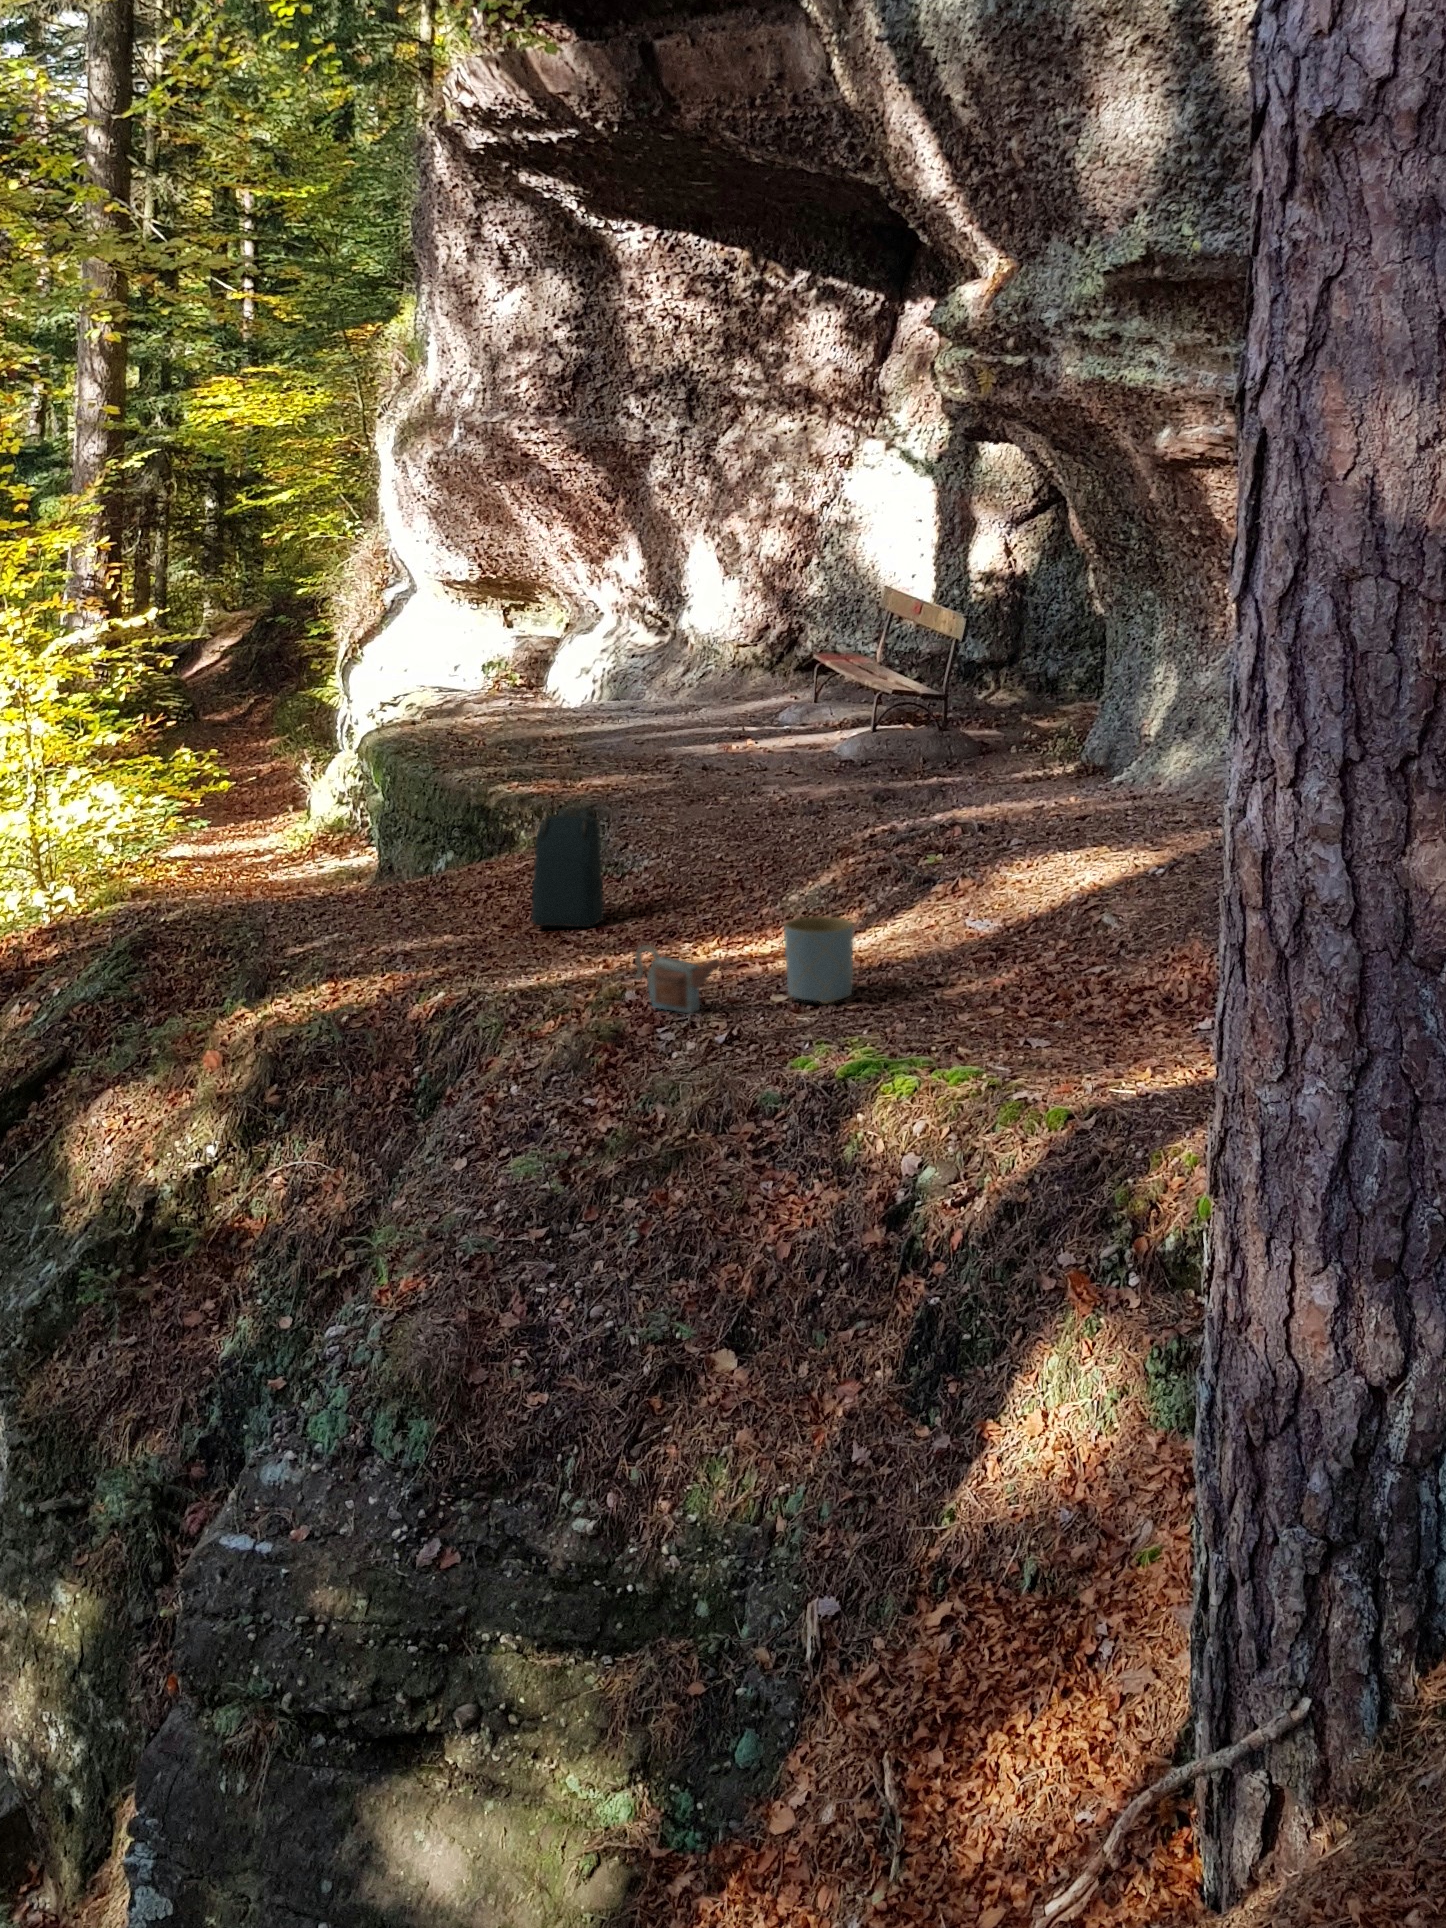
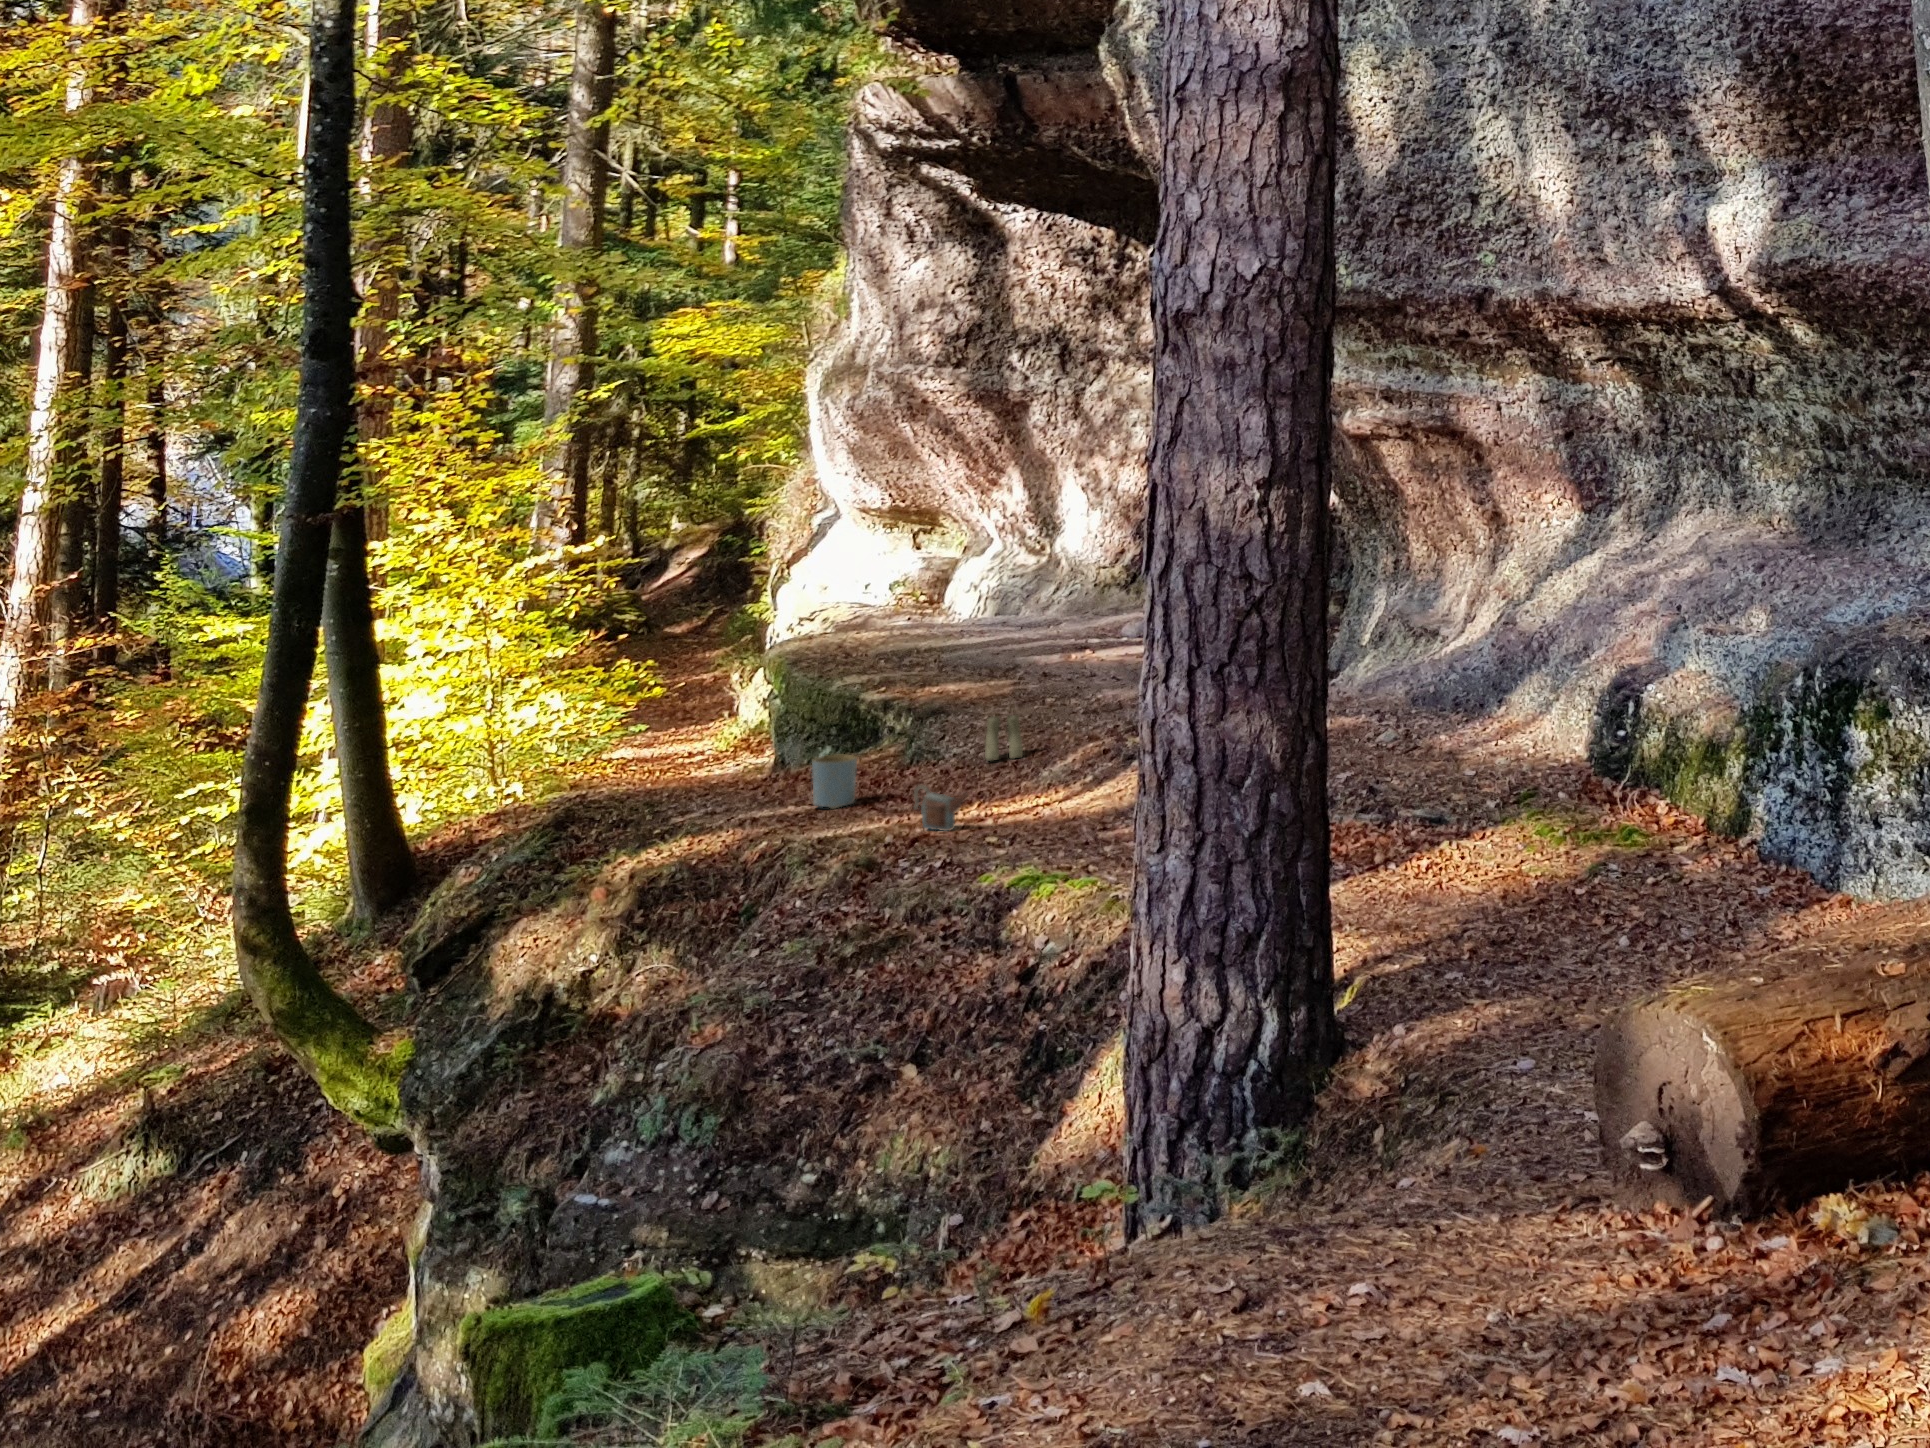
backpack: present [531,810,604,927] -> none [862,694,917,783]
boots: none [689,835,740,896] -> present [985,715,1023,761]
planter: present [784,916,854,1004] -> present [812,755,857,809]

